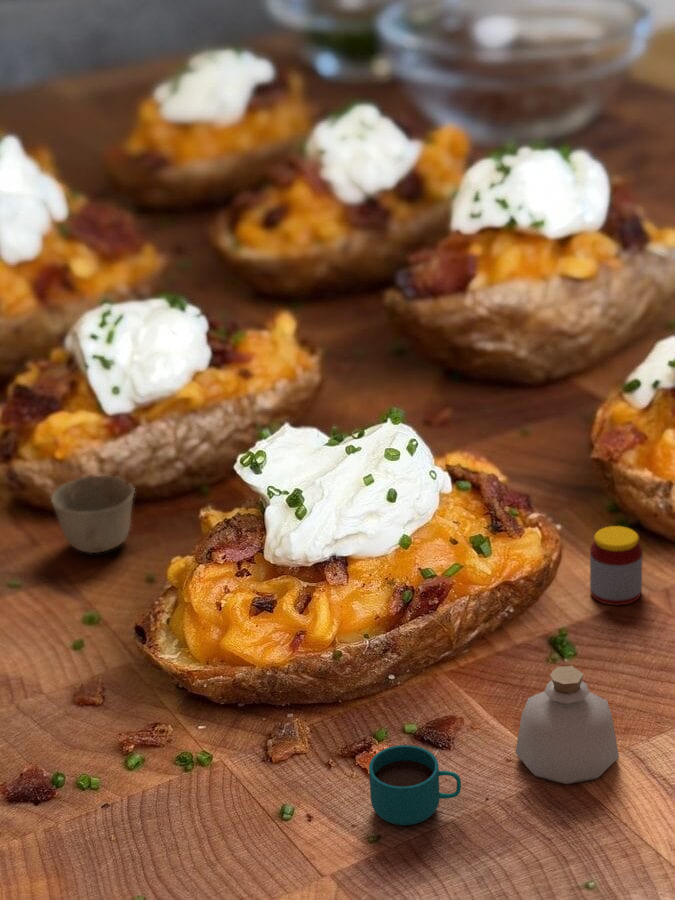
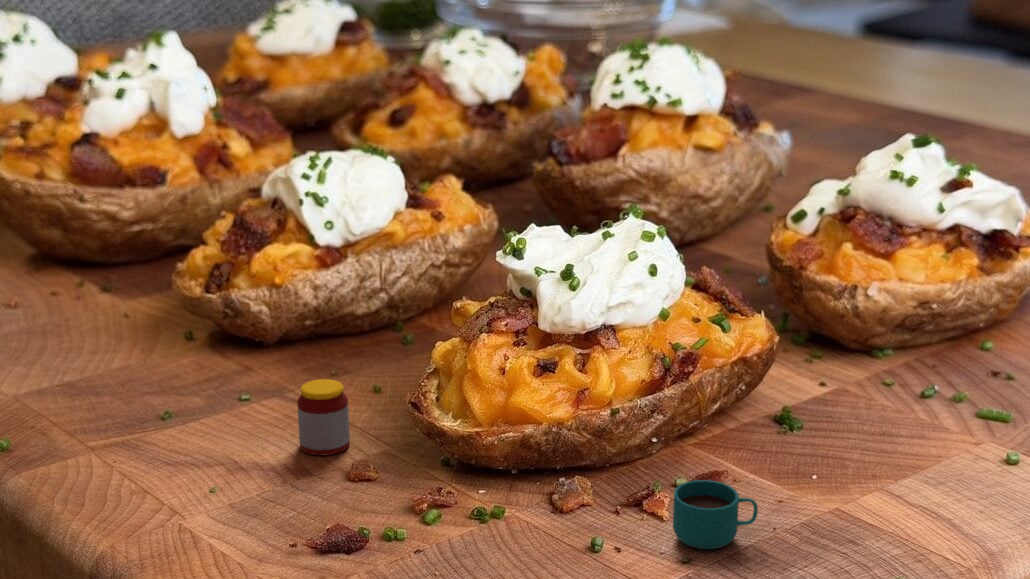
ceramic bowl: present [51,476,135,553] -> none [274,302,354,371]
jar: present [590,526,642,605] -> present [297,379,350,455]
bottle: present [516,666,619,784] -> none [786,408,880,514]

